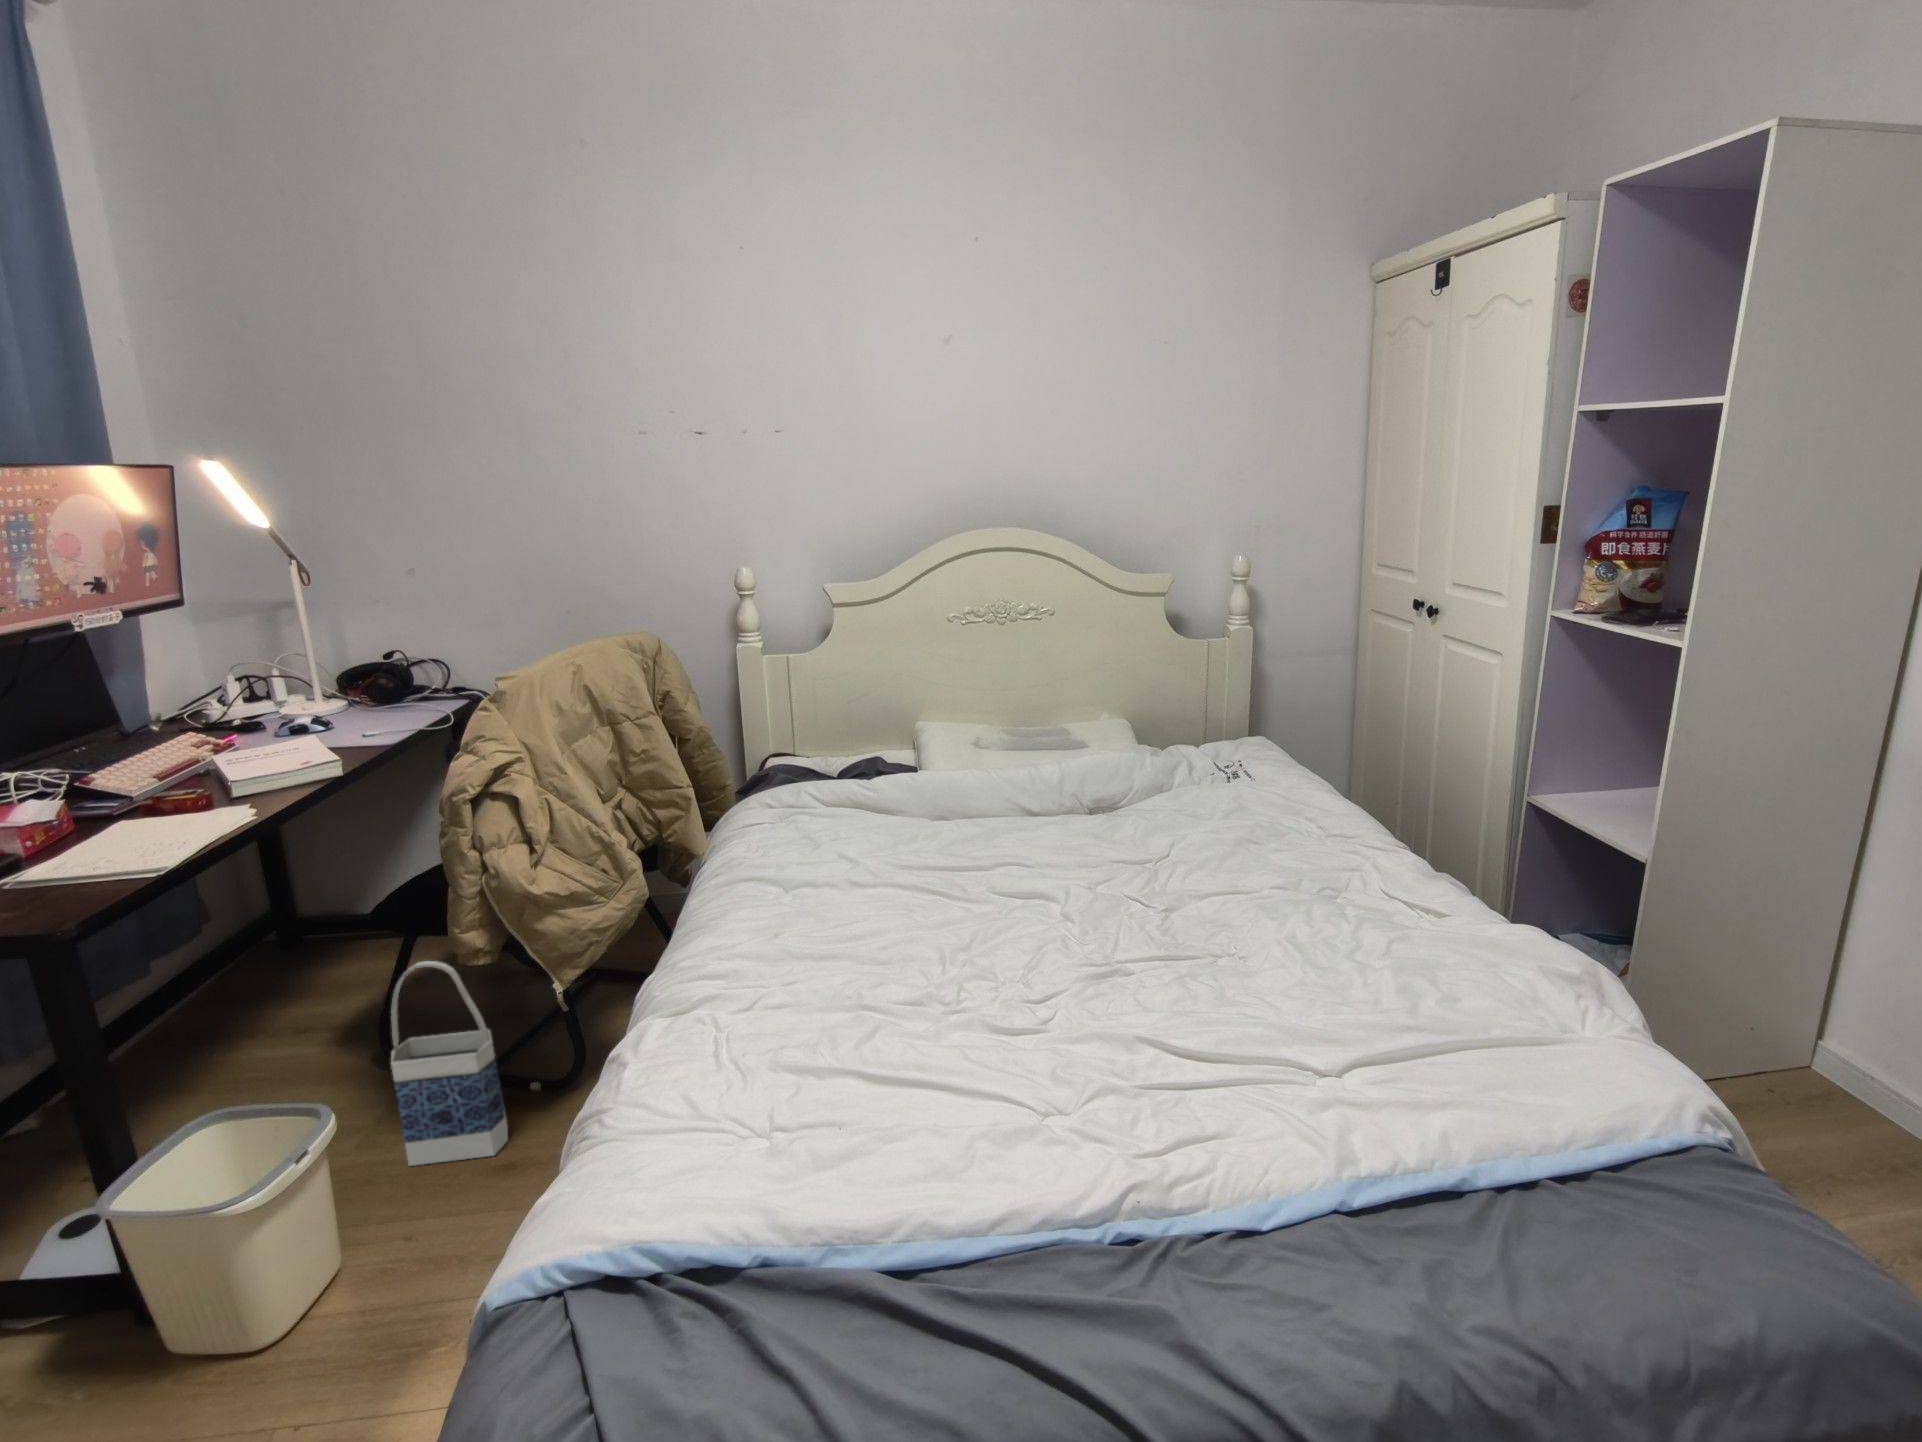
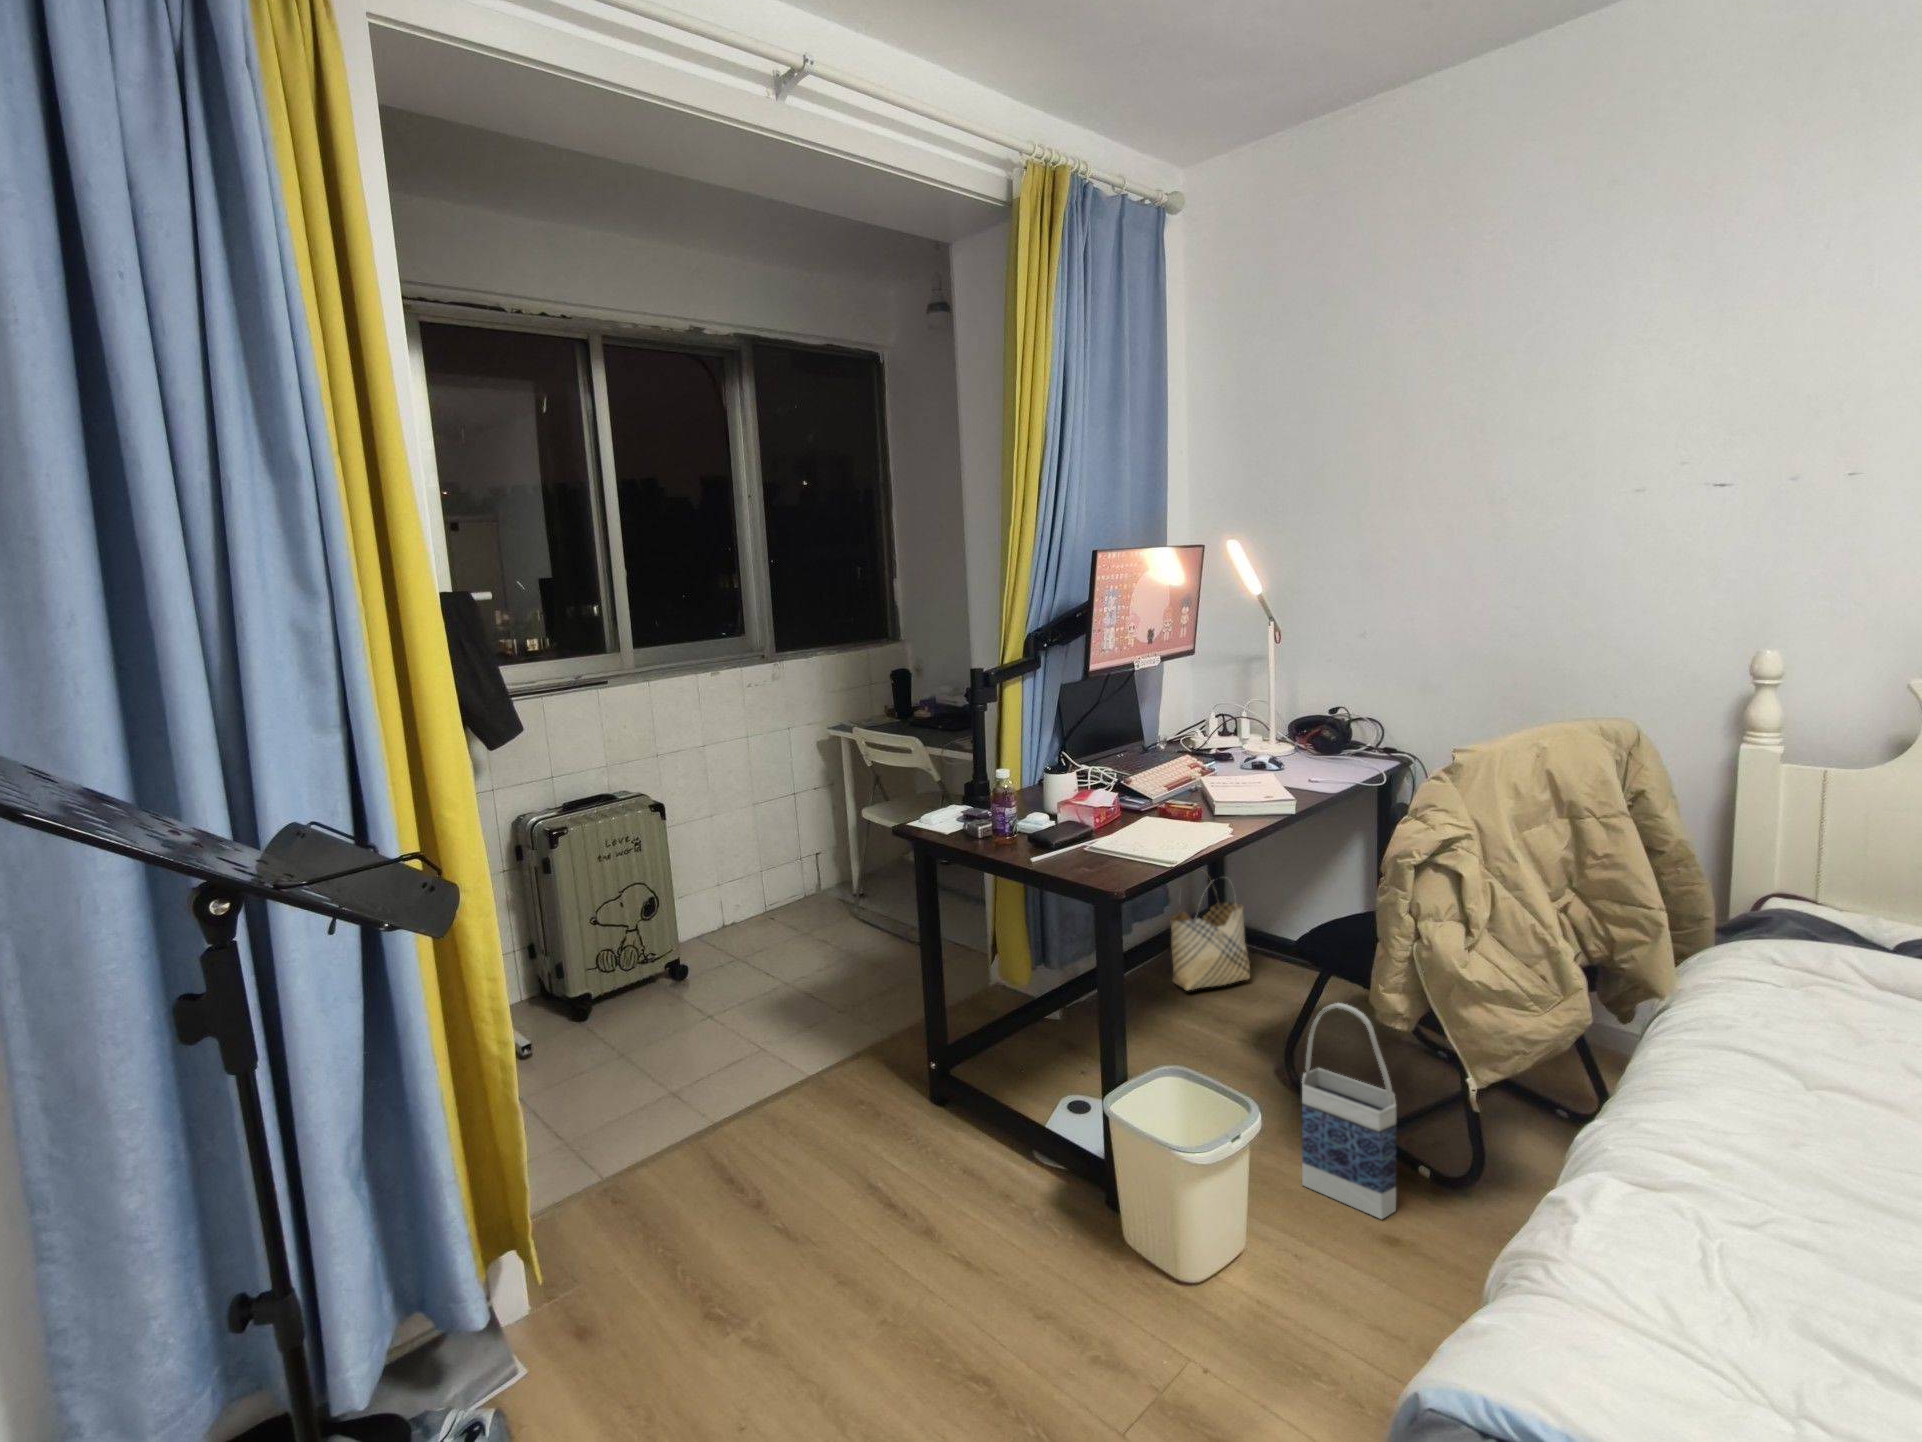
woven basket: none [205,867,333,1022] -> present [1169,877,1250,991]

